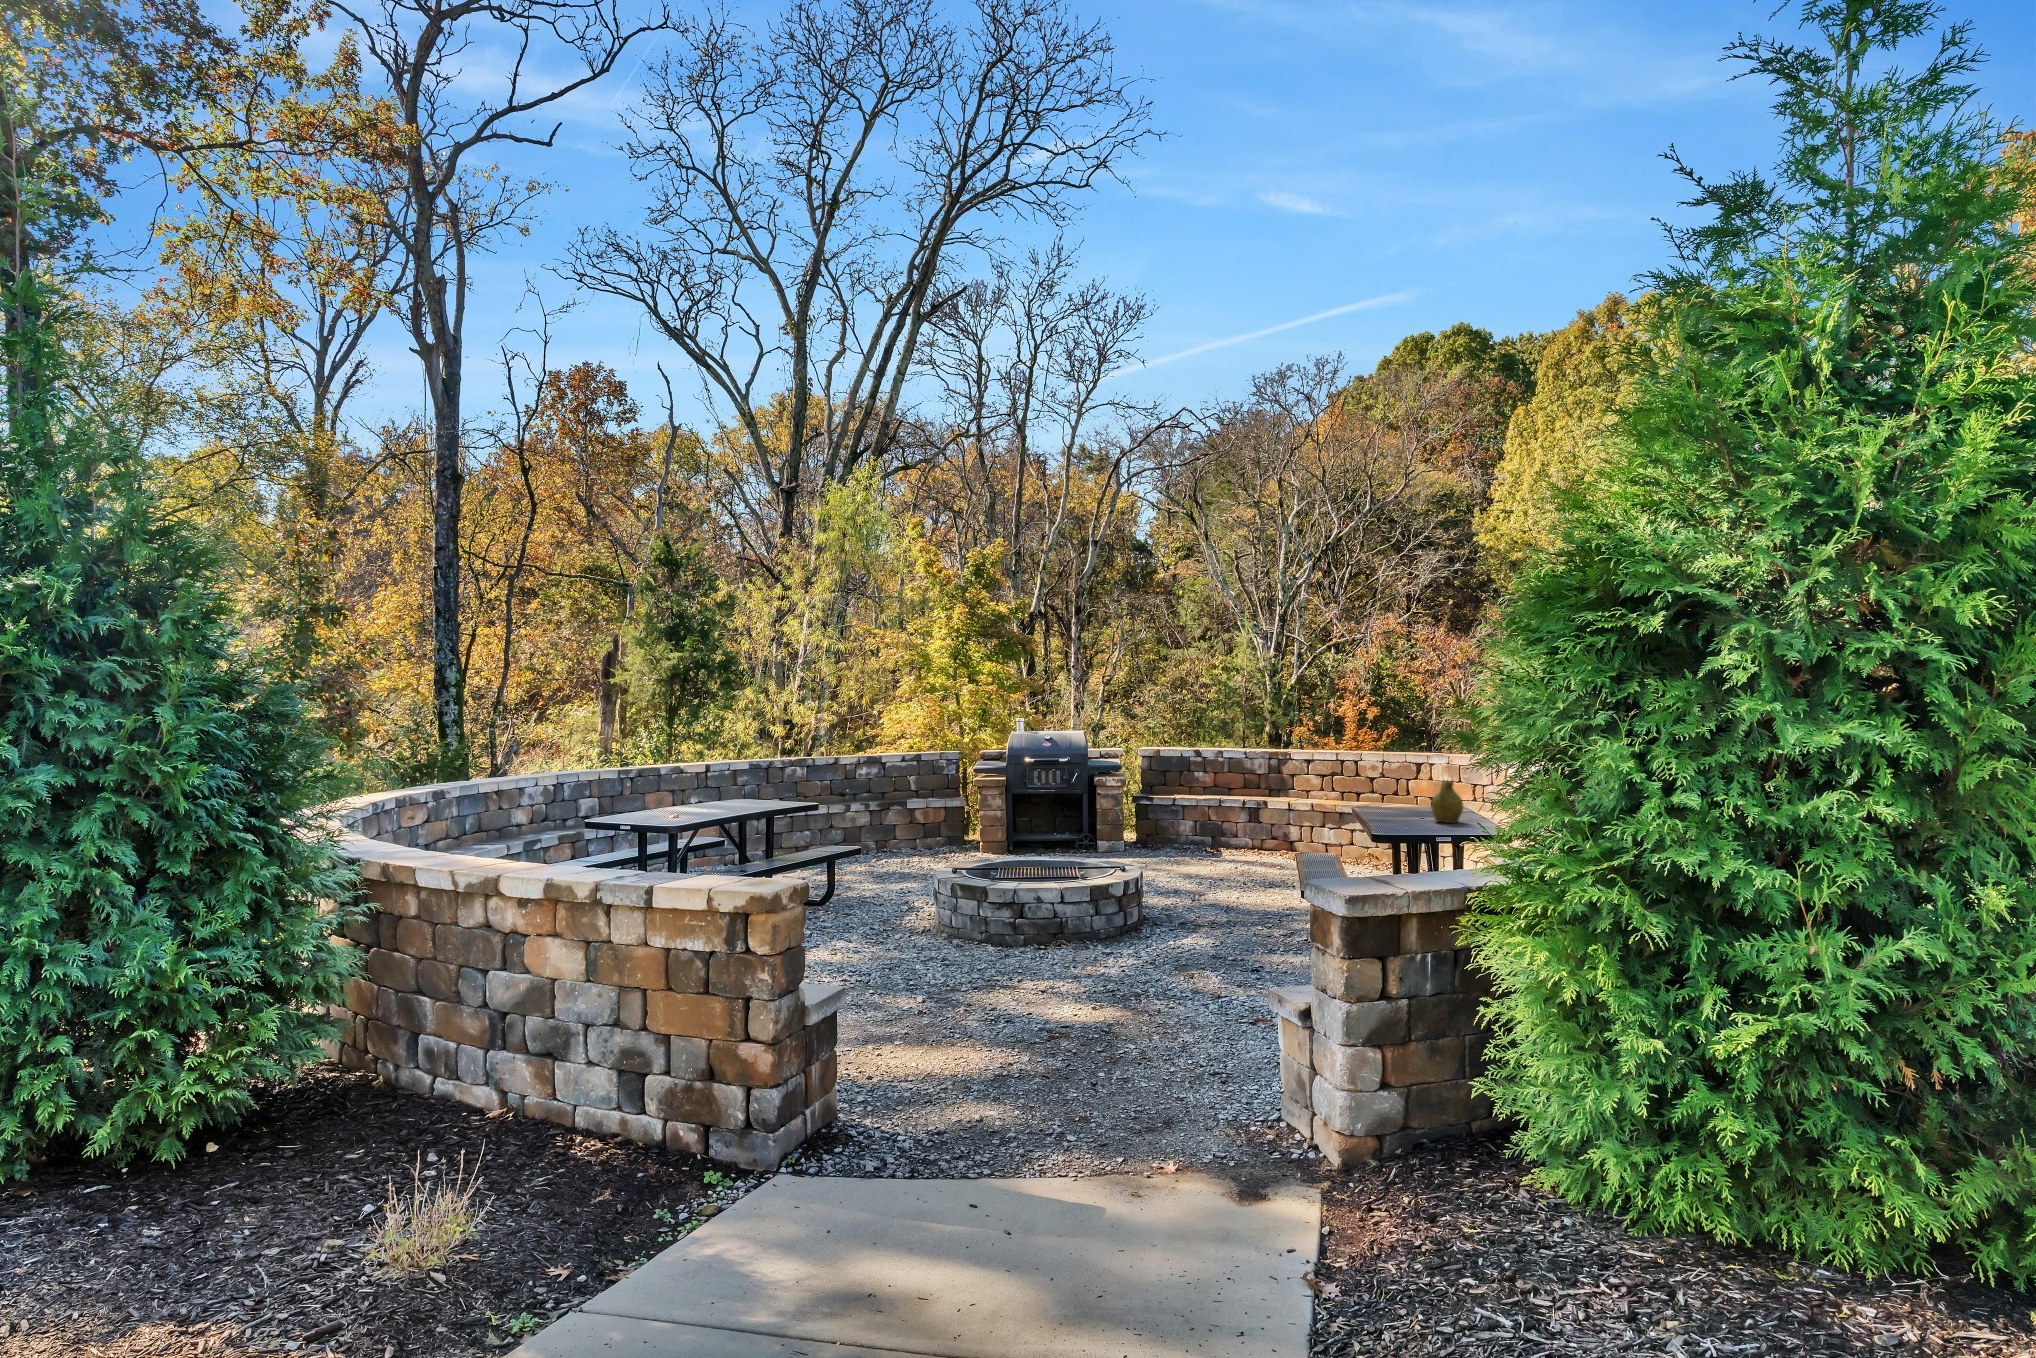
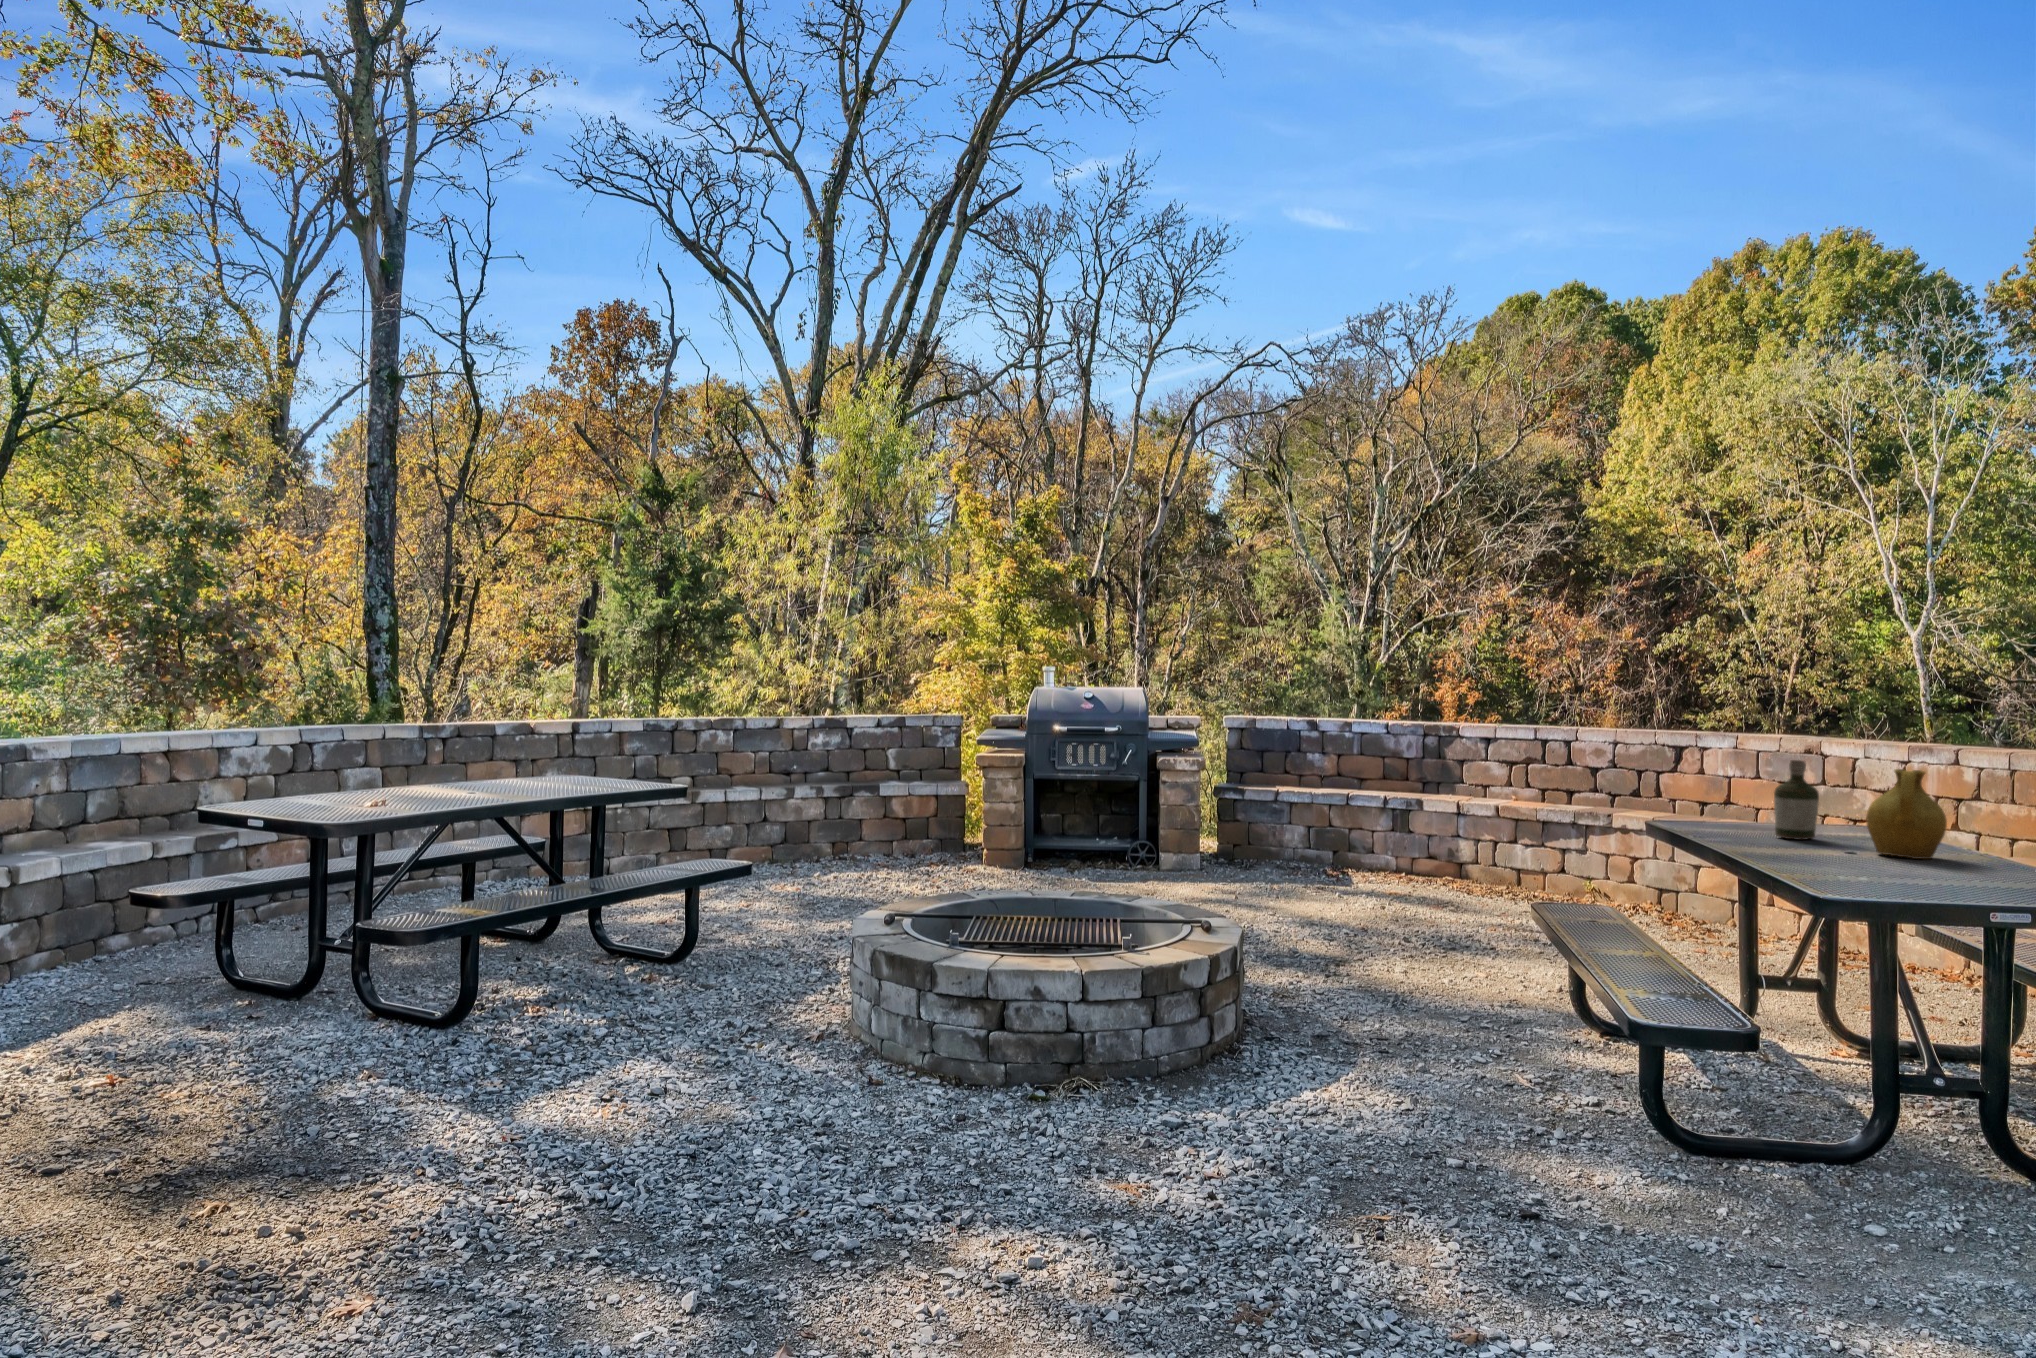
bottle: none [1404,776,1425,816] -> present [1774,760,1819,840]

